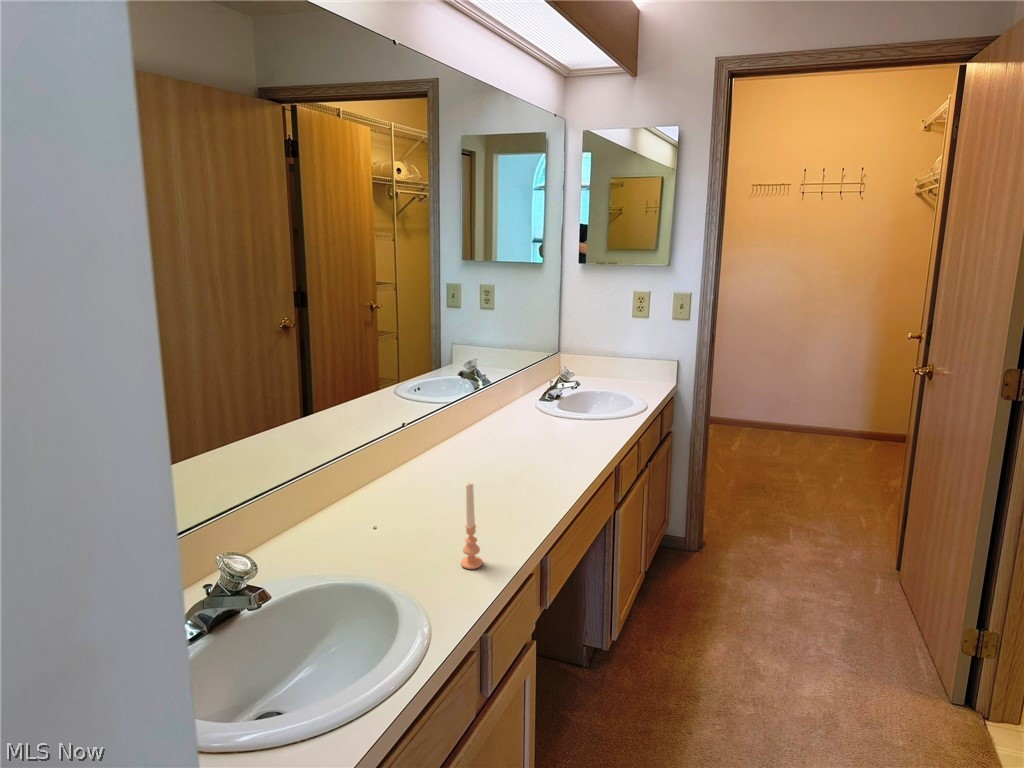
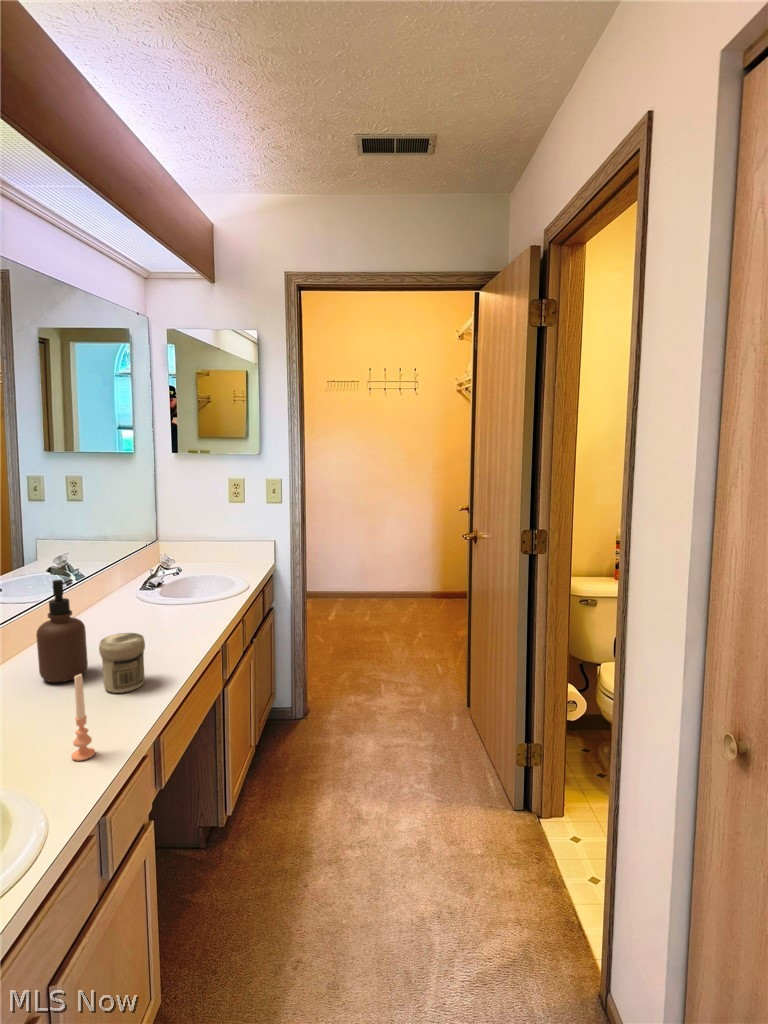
soap dispenser: none [443,384,486,482] -> present [36,580,88,682]
jar: none [495,443,538,503] -> present [99,633,145,693]

